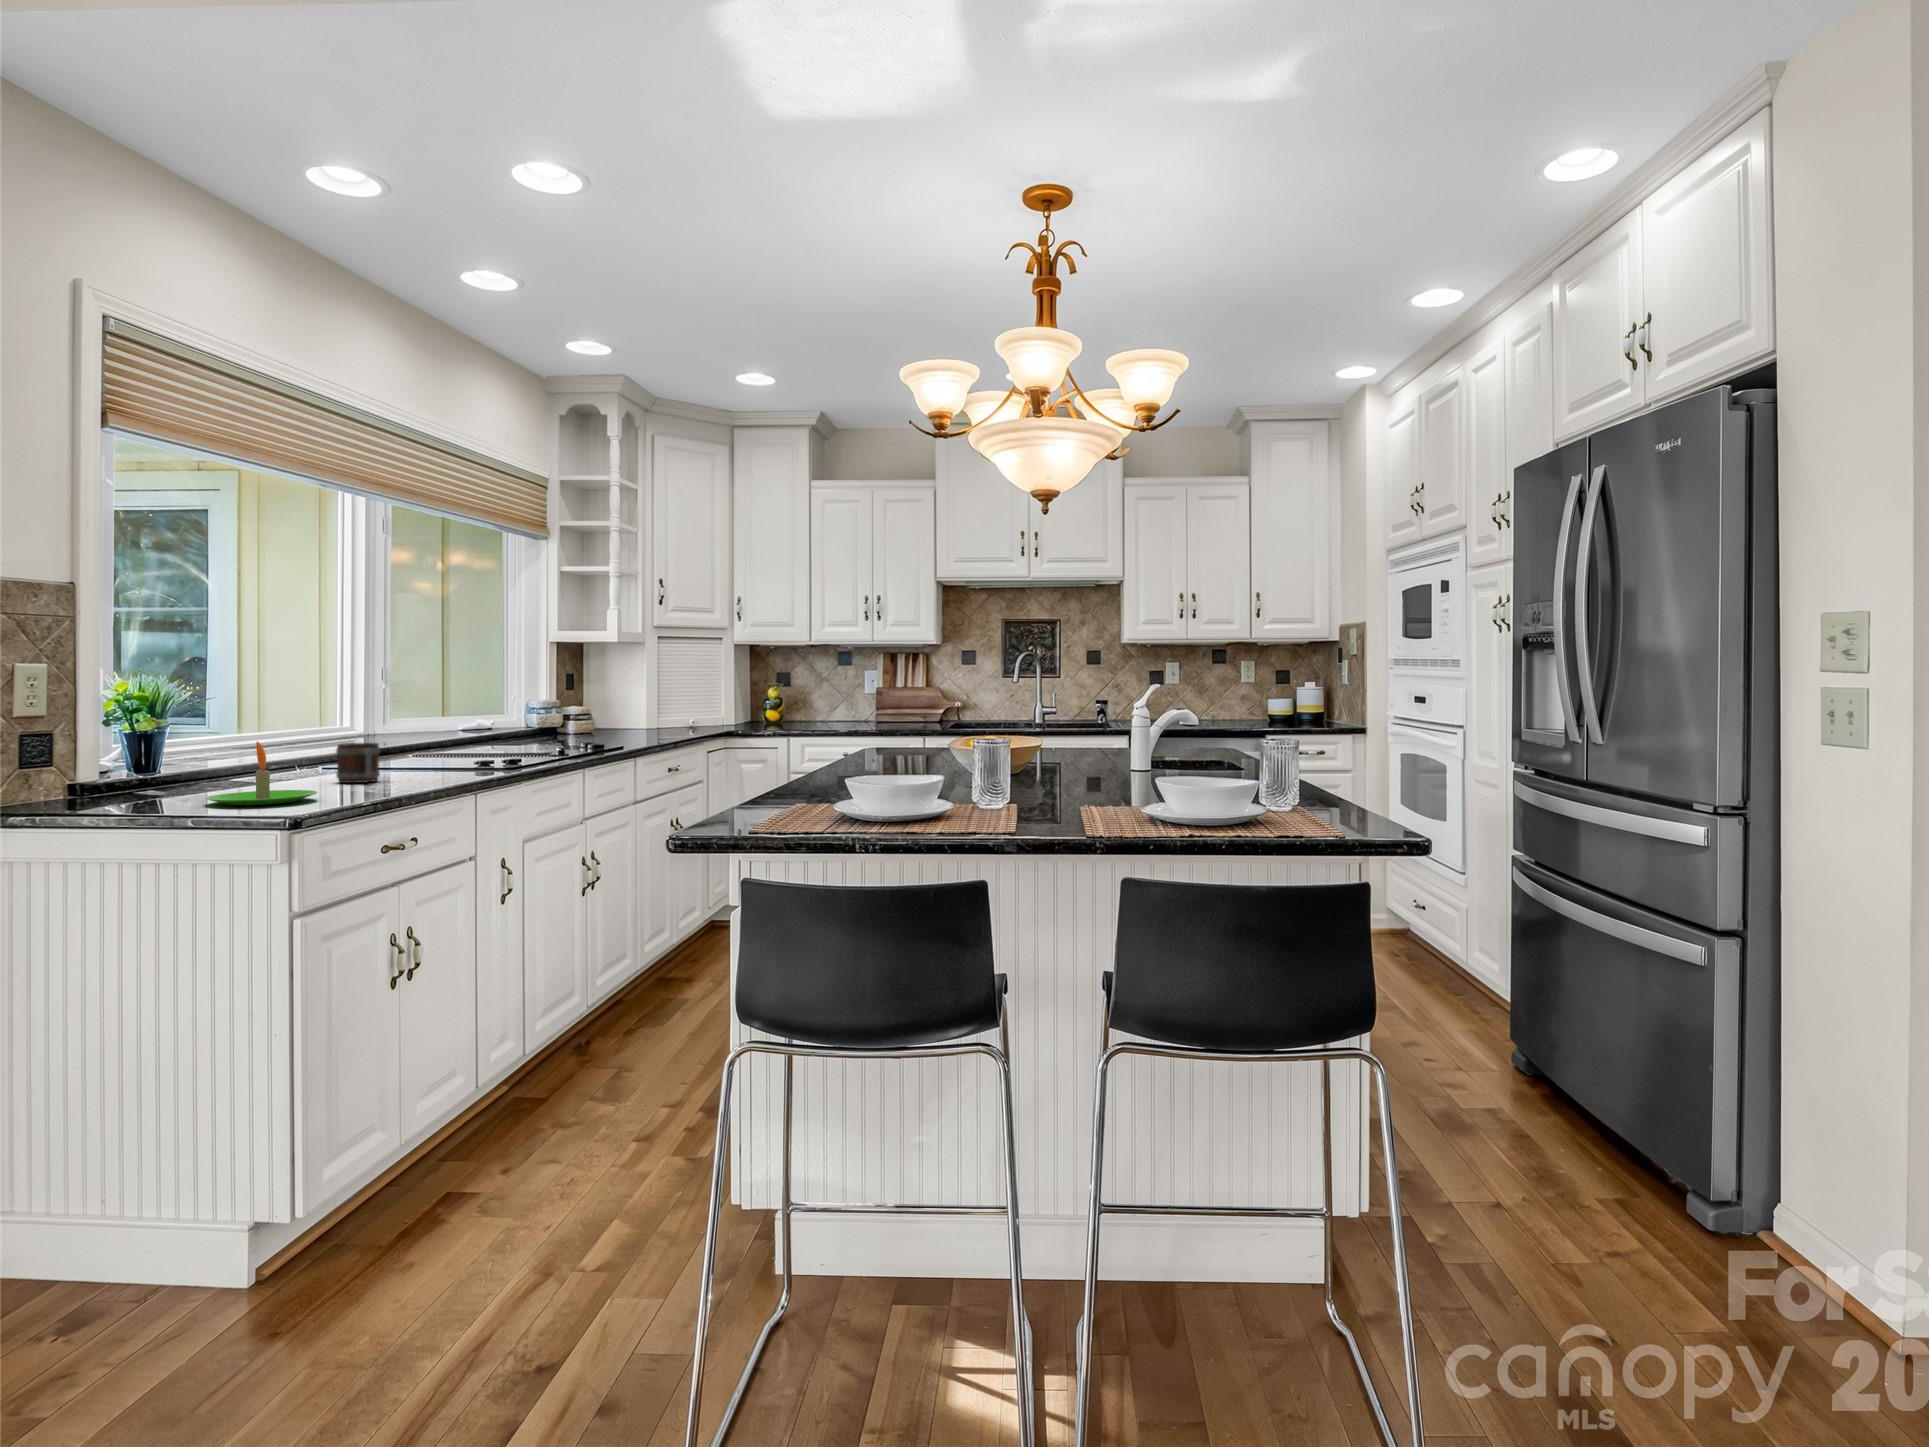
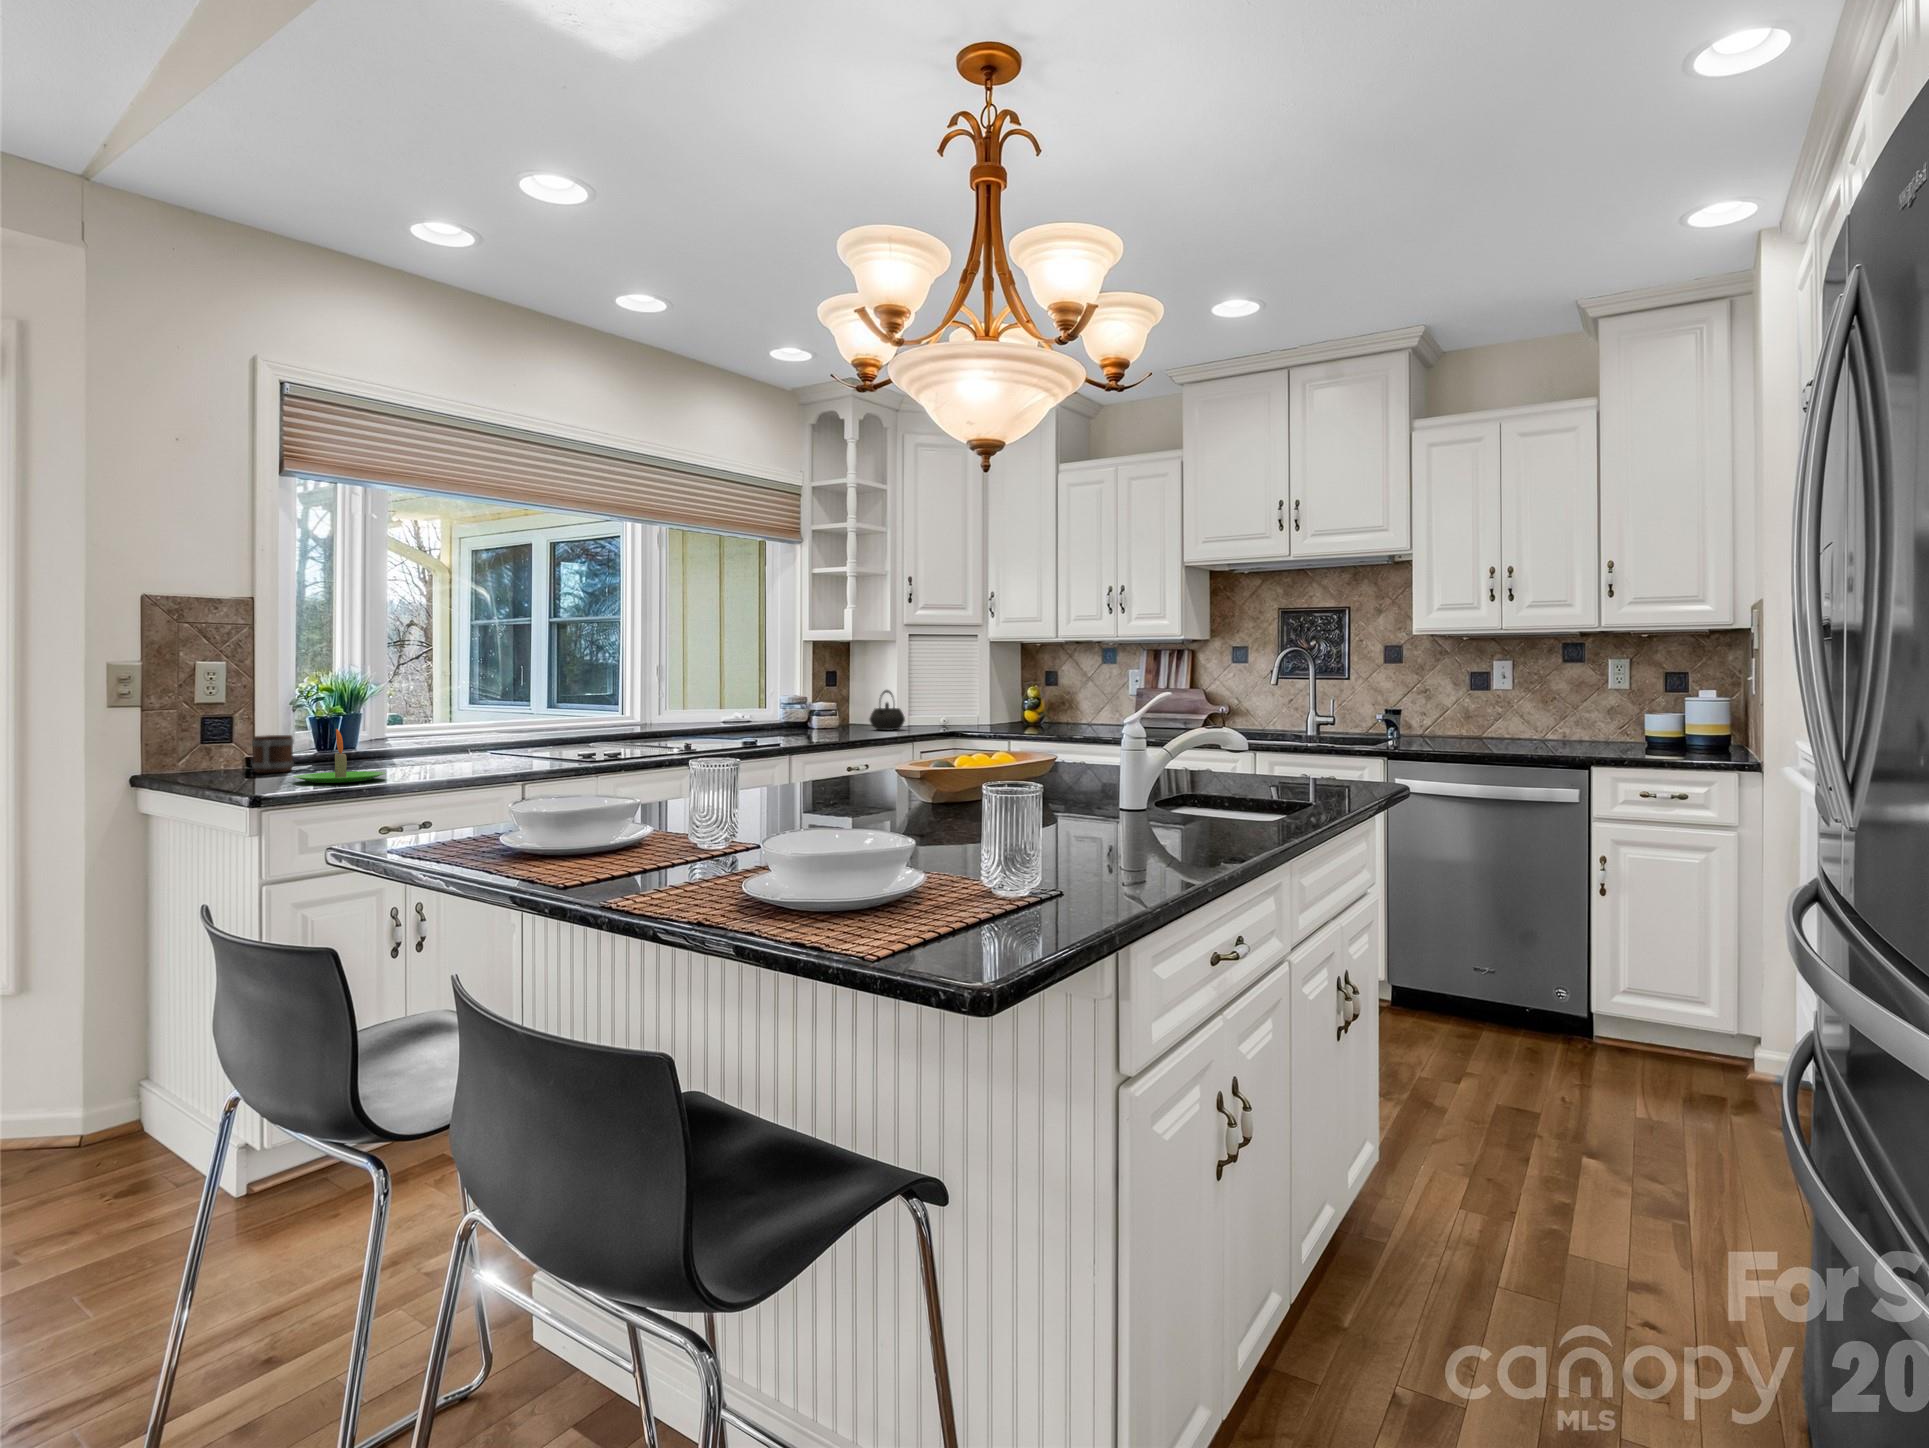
kettle: none [637,691,675,732] -> present [869,690,905,730]
mug: present [336,743,380,783] -> present [252,735,294,773]

